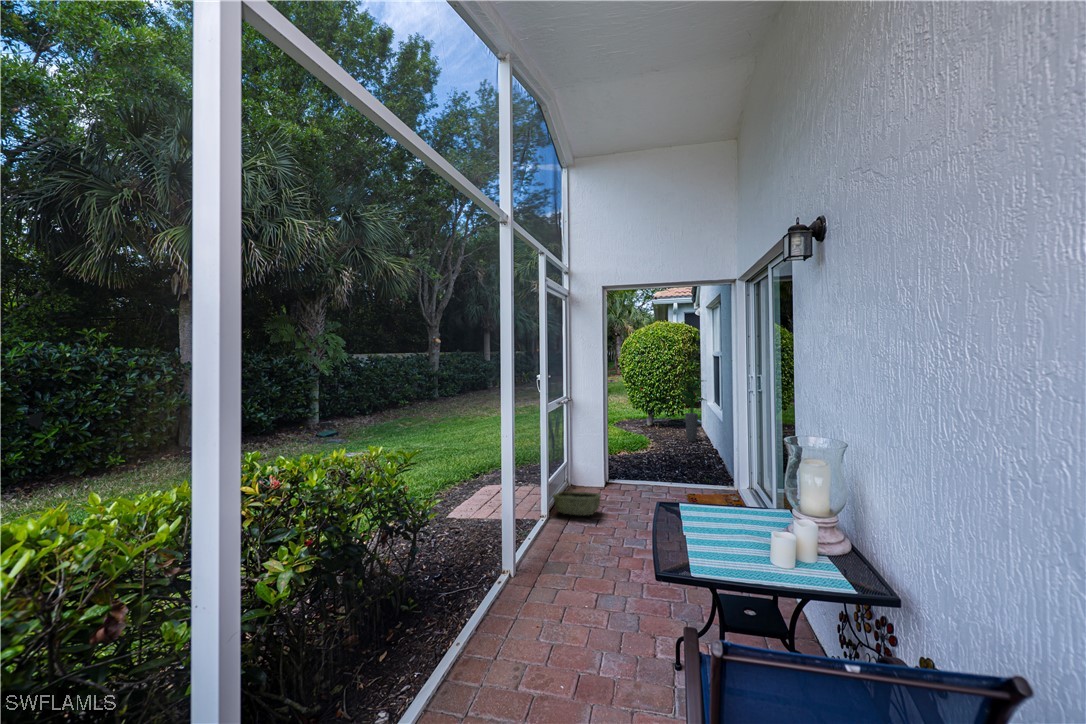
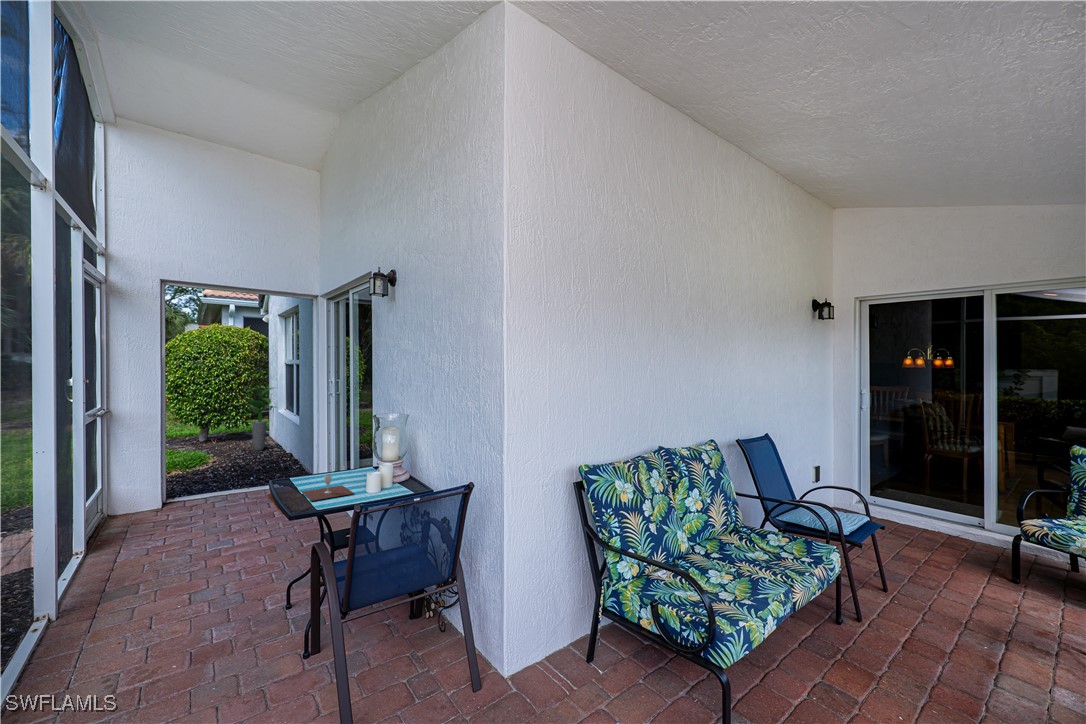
woven basket: present [553,492,601,515] -> none [91,511,166,544]
wine glass: none [687,516,753,556] -> present [302,474,354,501]

